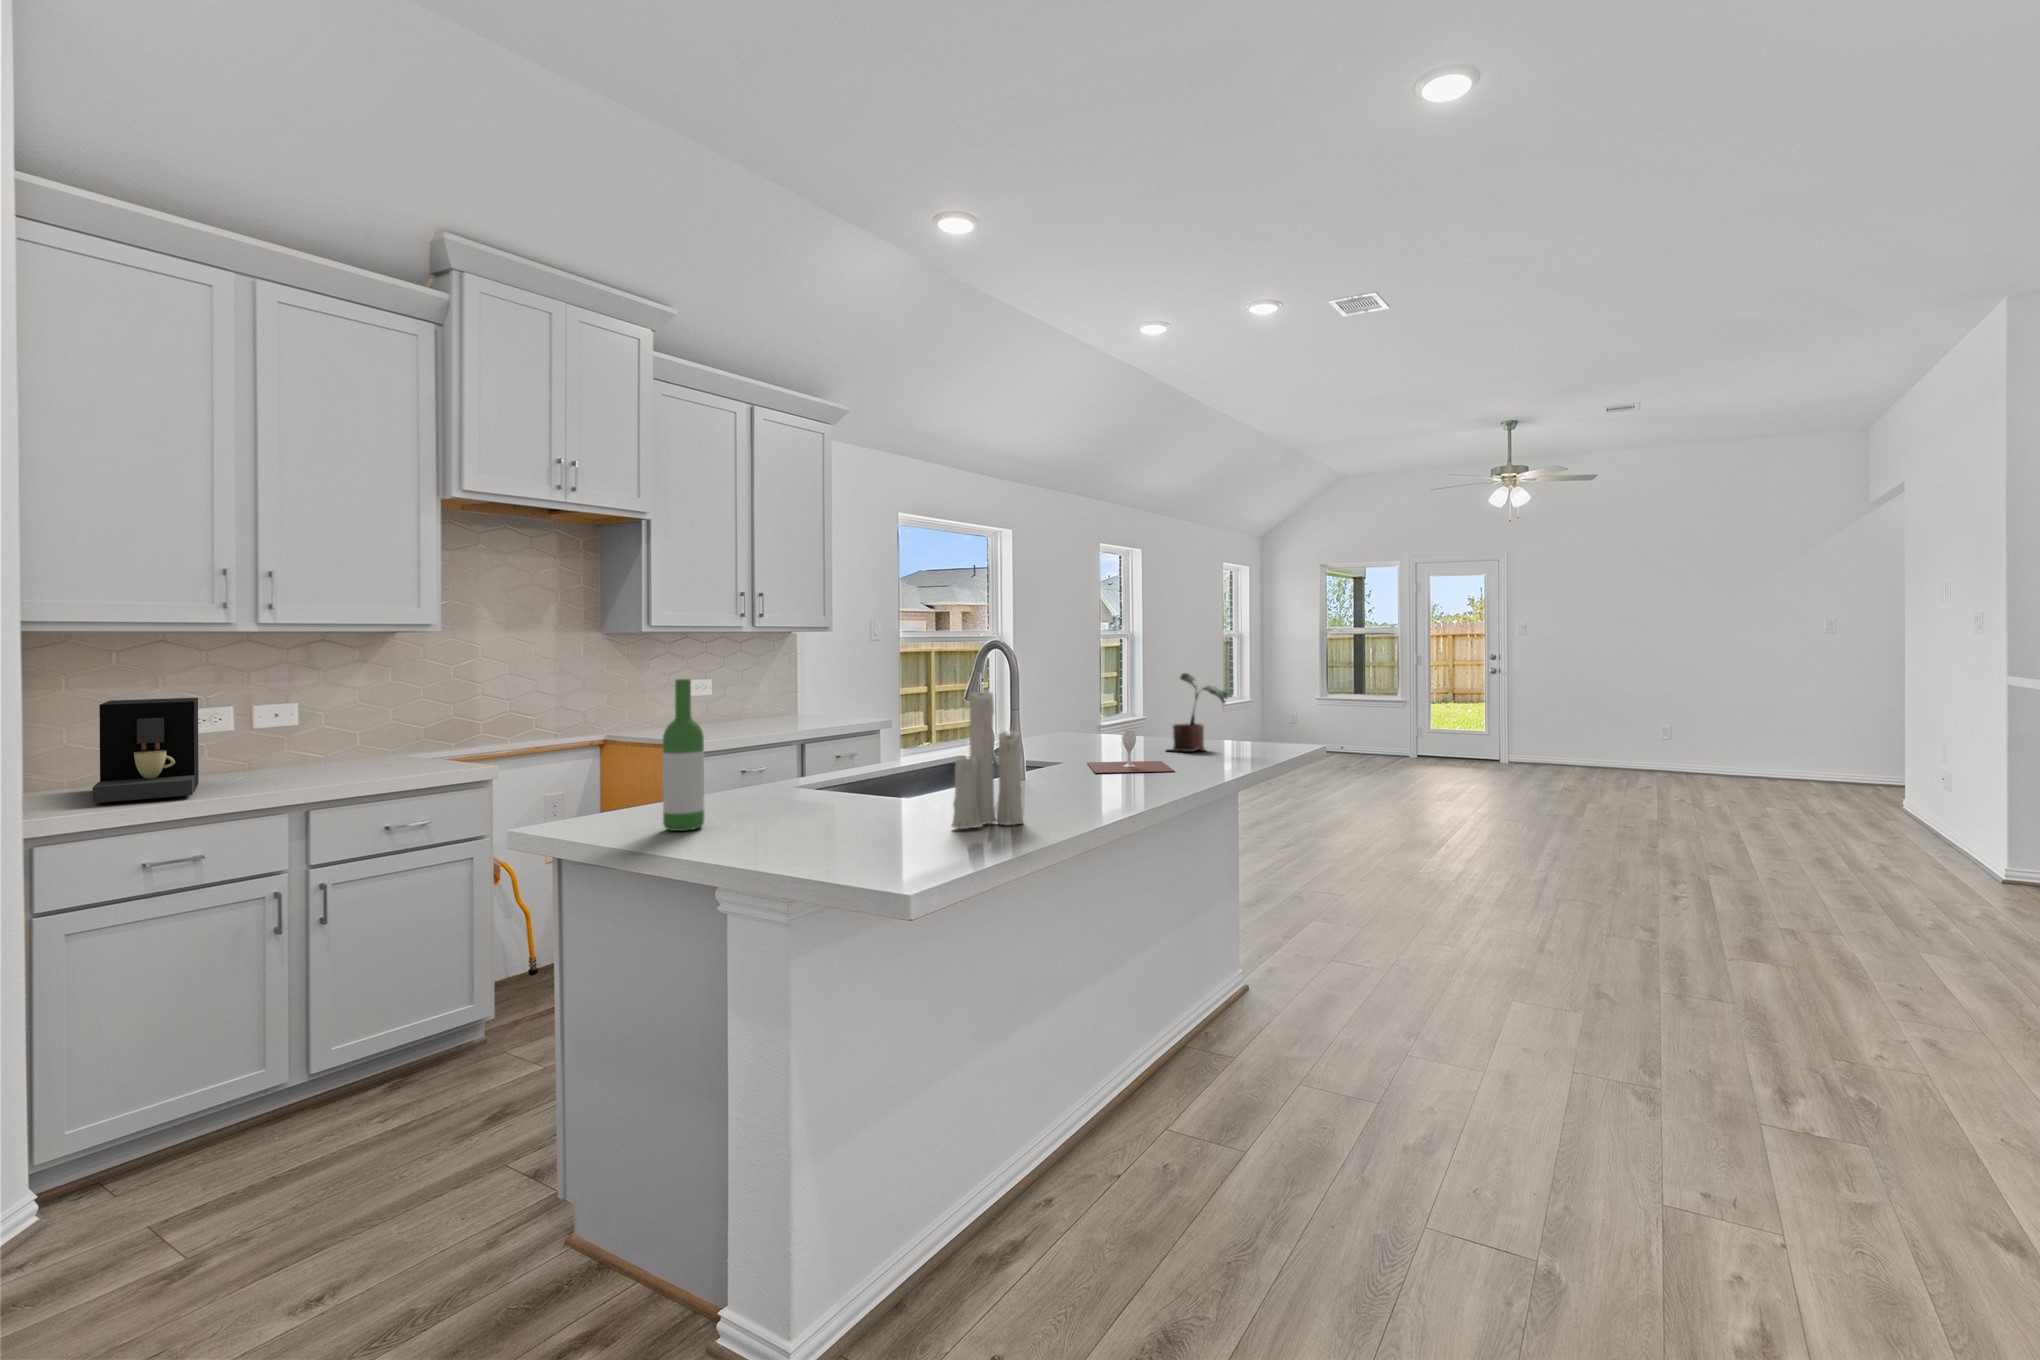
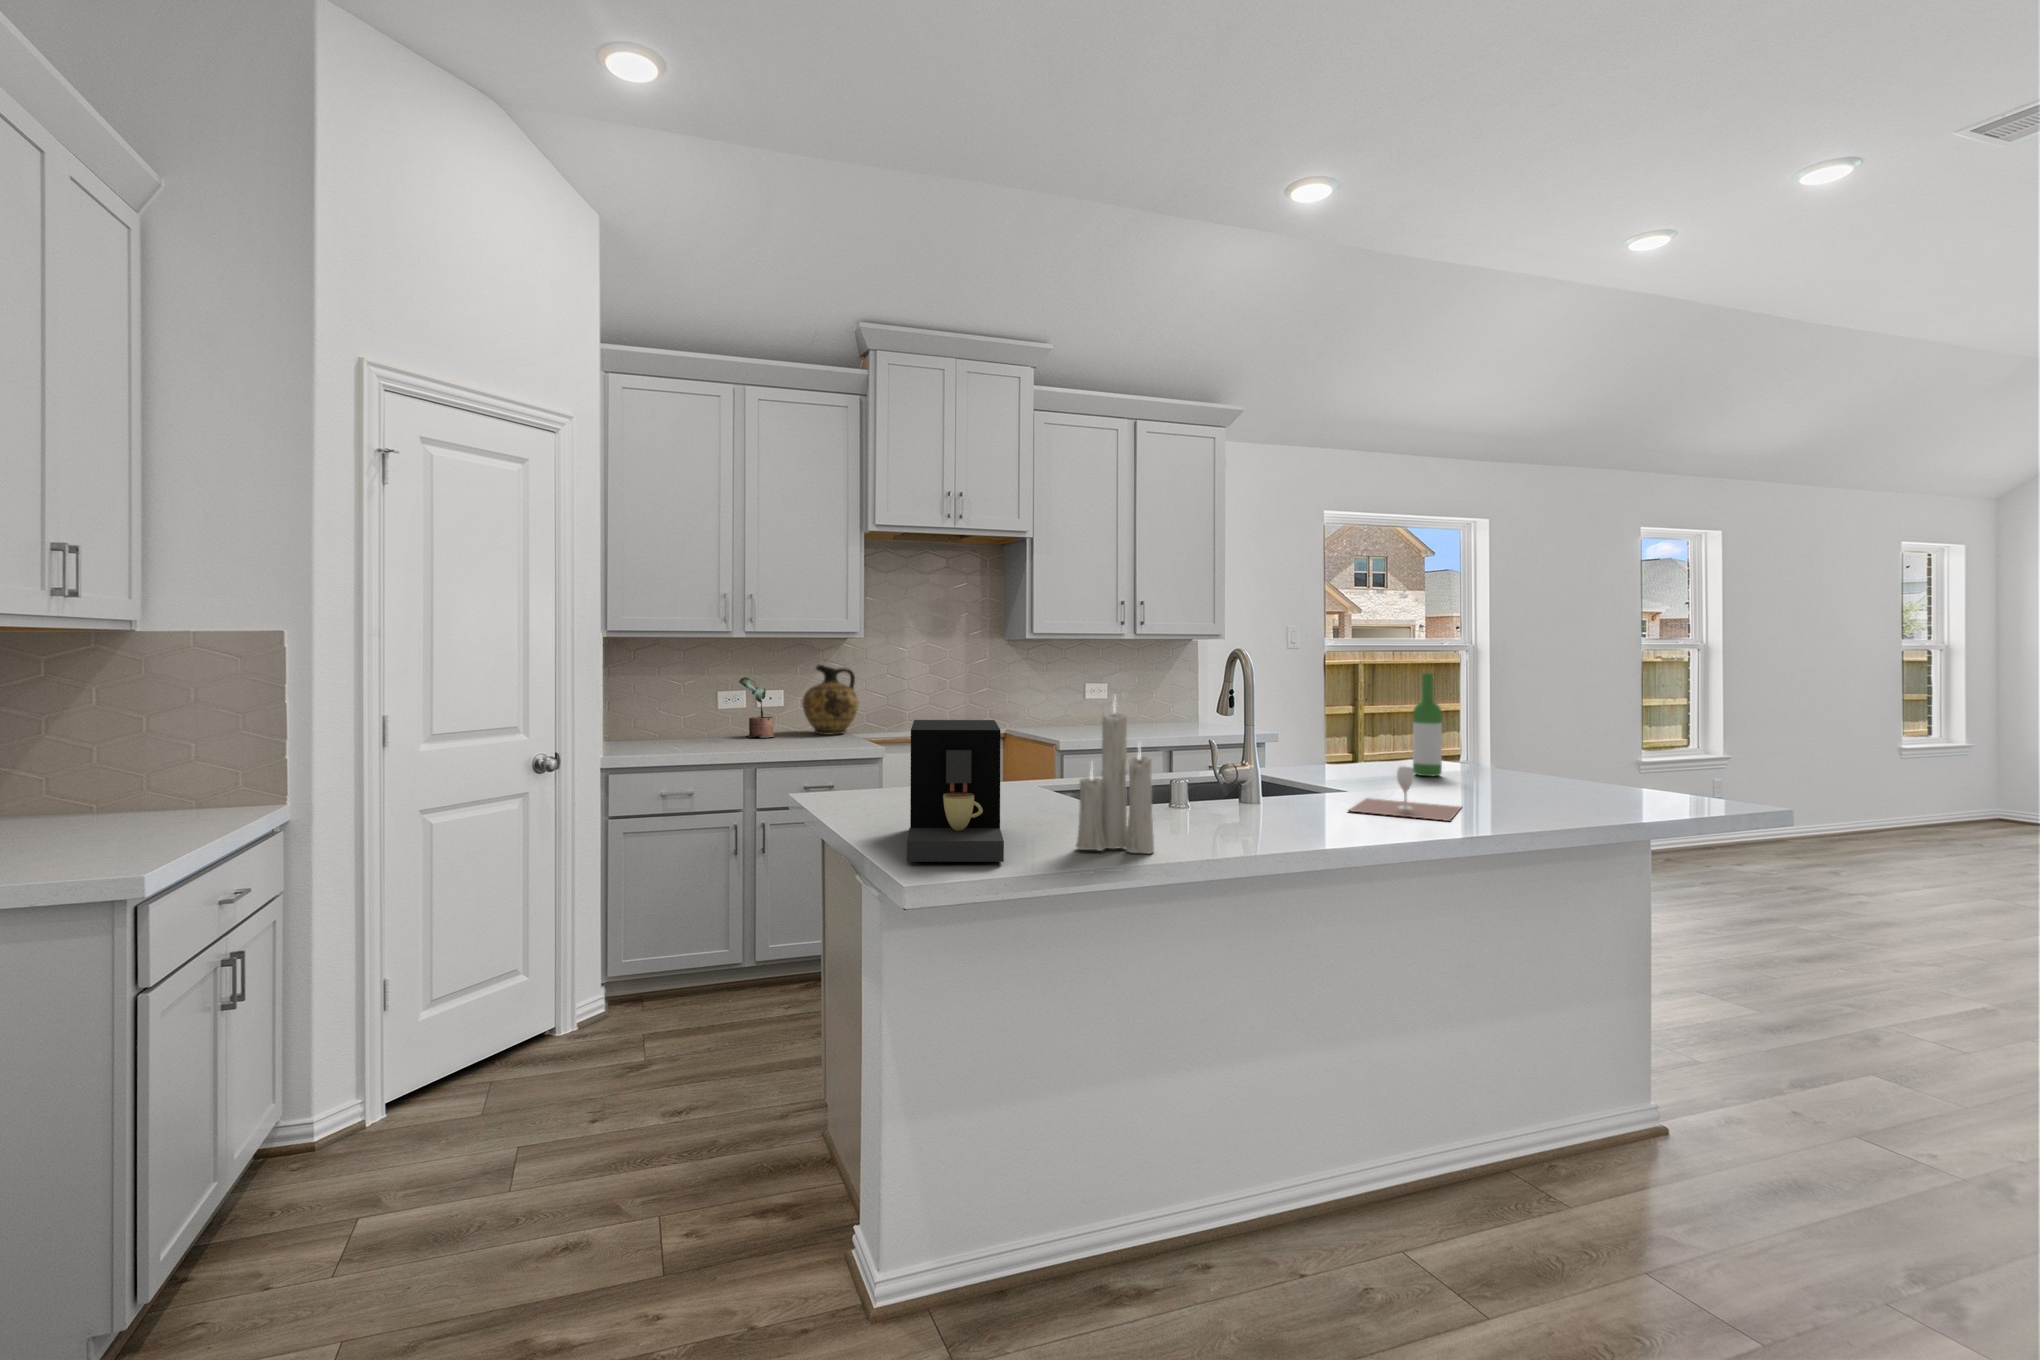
ceramic jug: none [330,669,420,761] -> present [802,665,859,735]
potted plant: present [1169,673,1226,752] -> present [739,677,775,738]
wine bottle: present [663,679,705,831] -> present [1413,673,1442,777]
coffee maker: present [92,698,199,803] -> present [907,720,1004,862]

